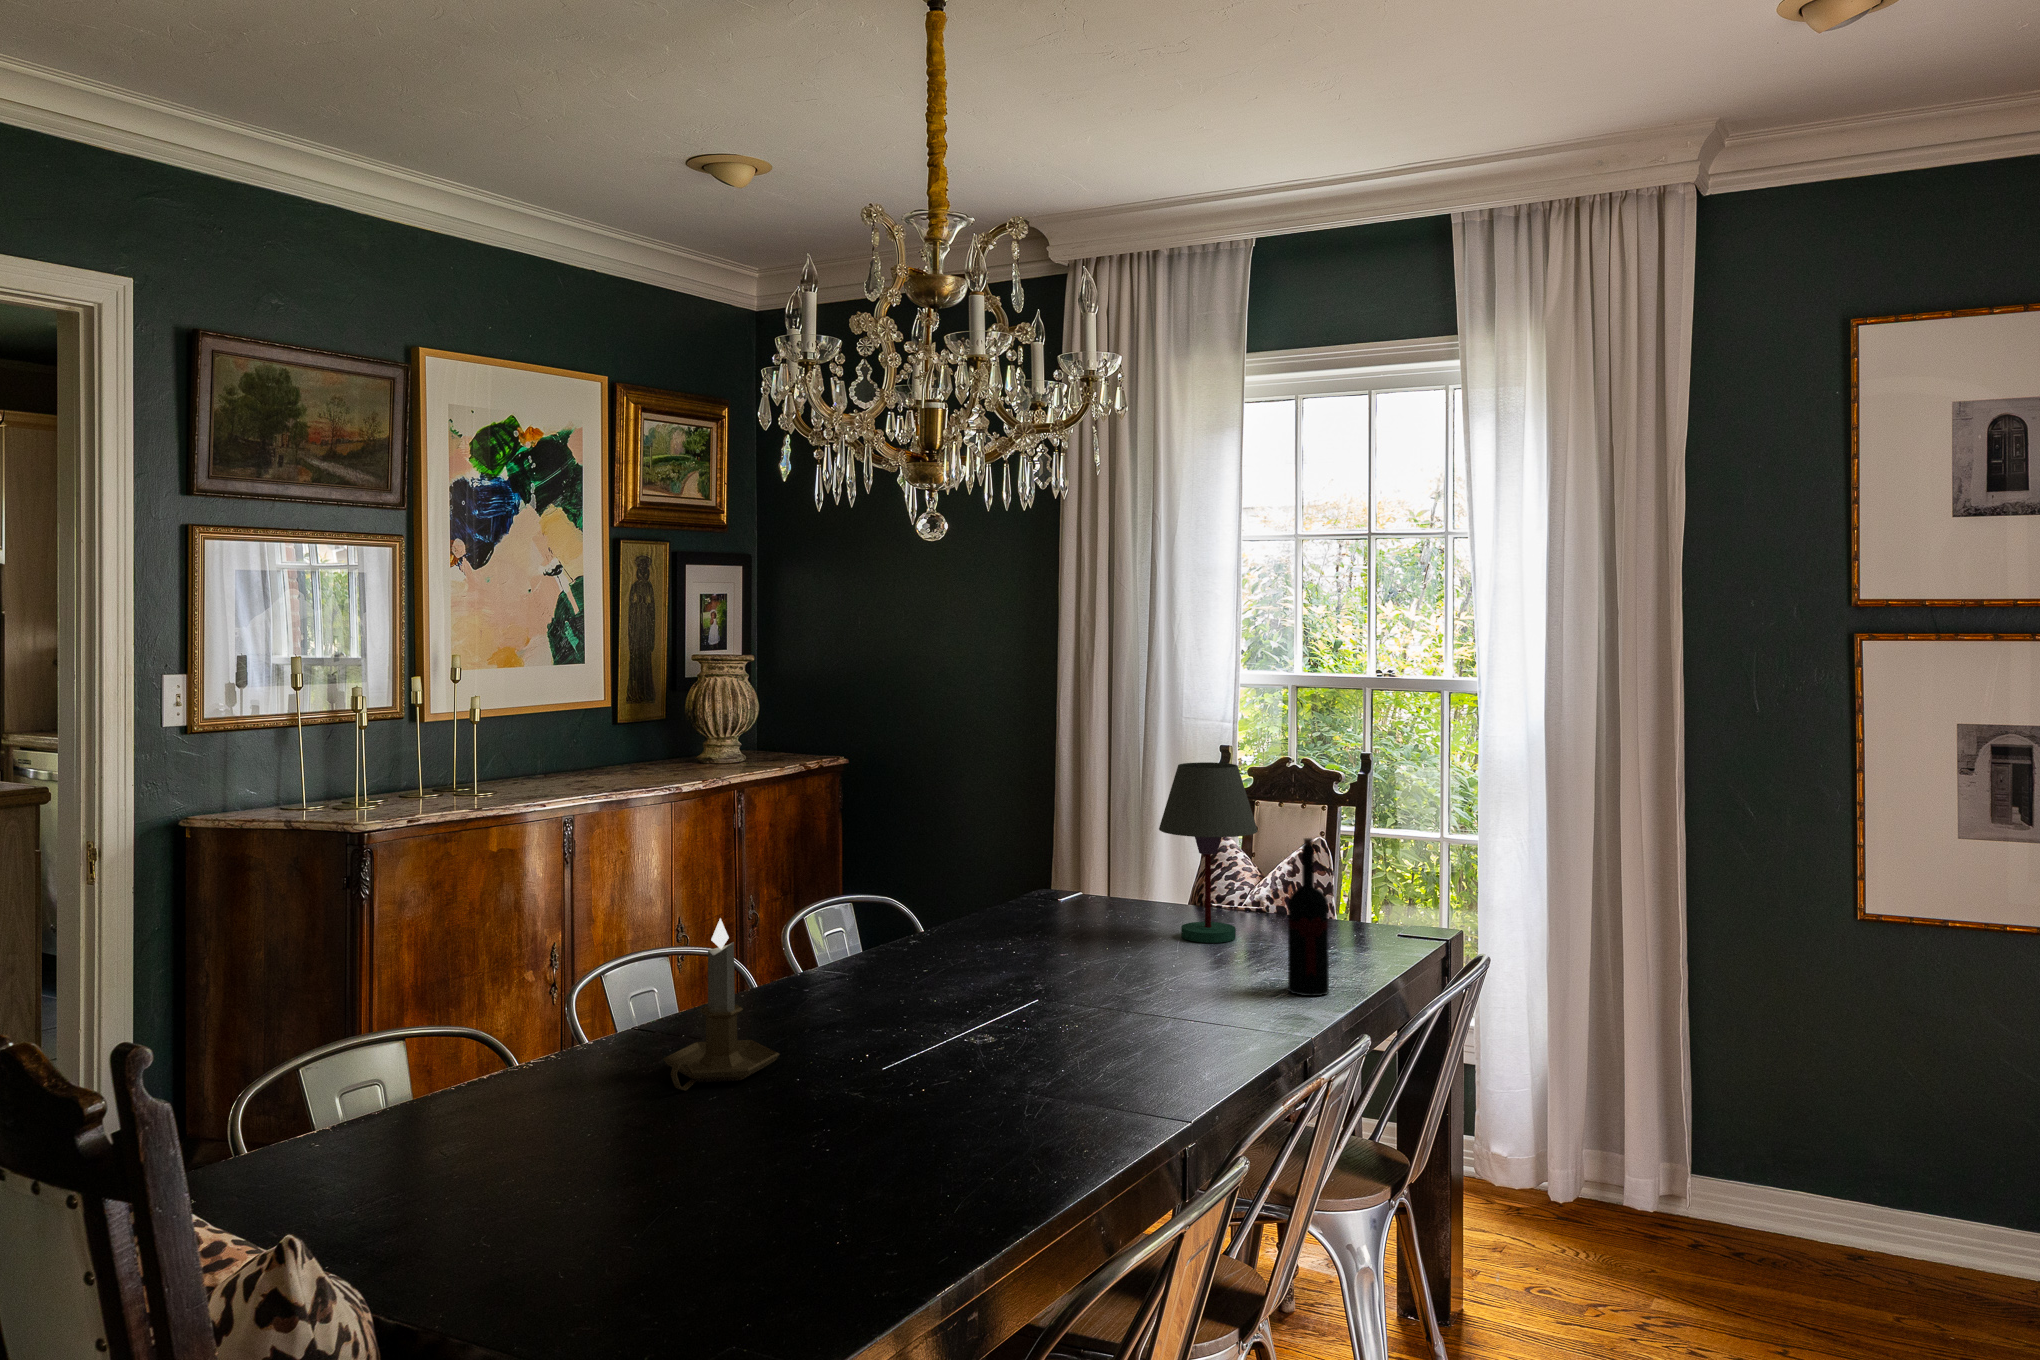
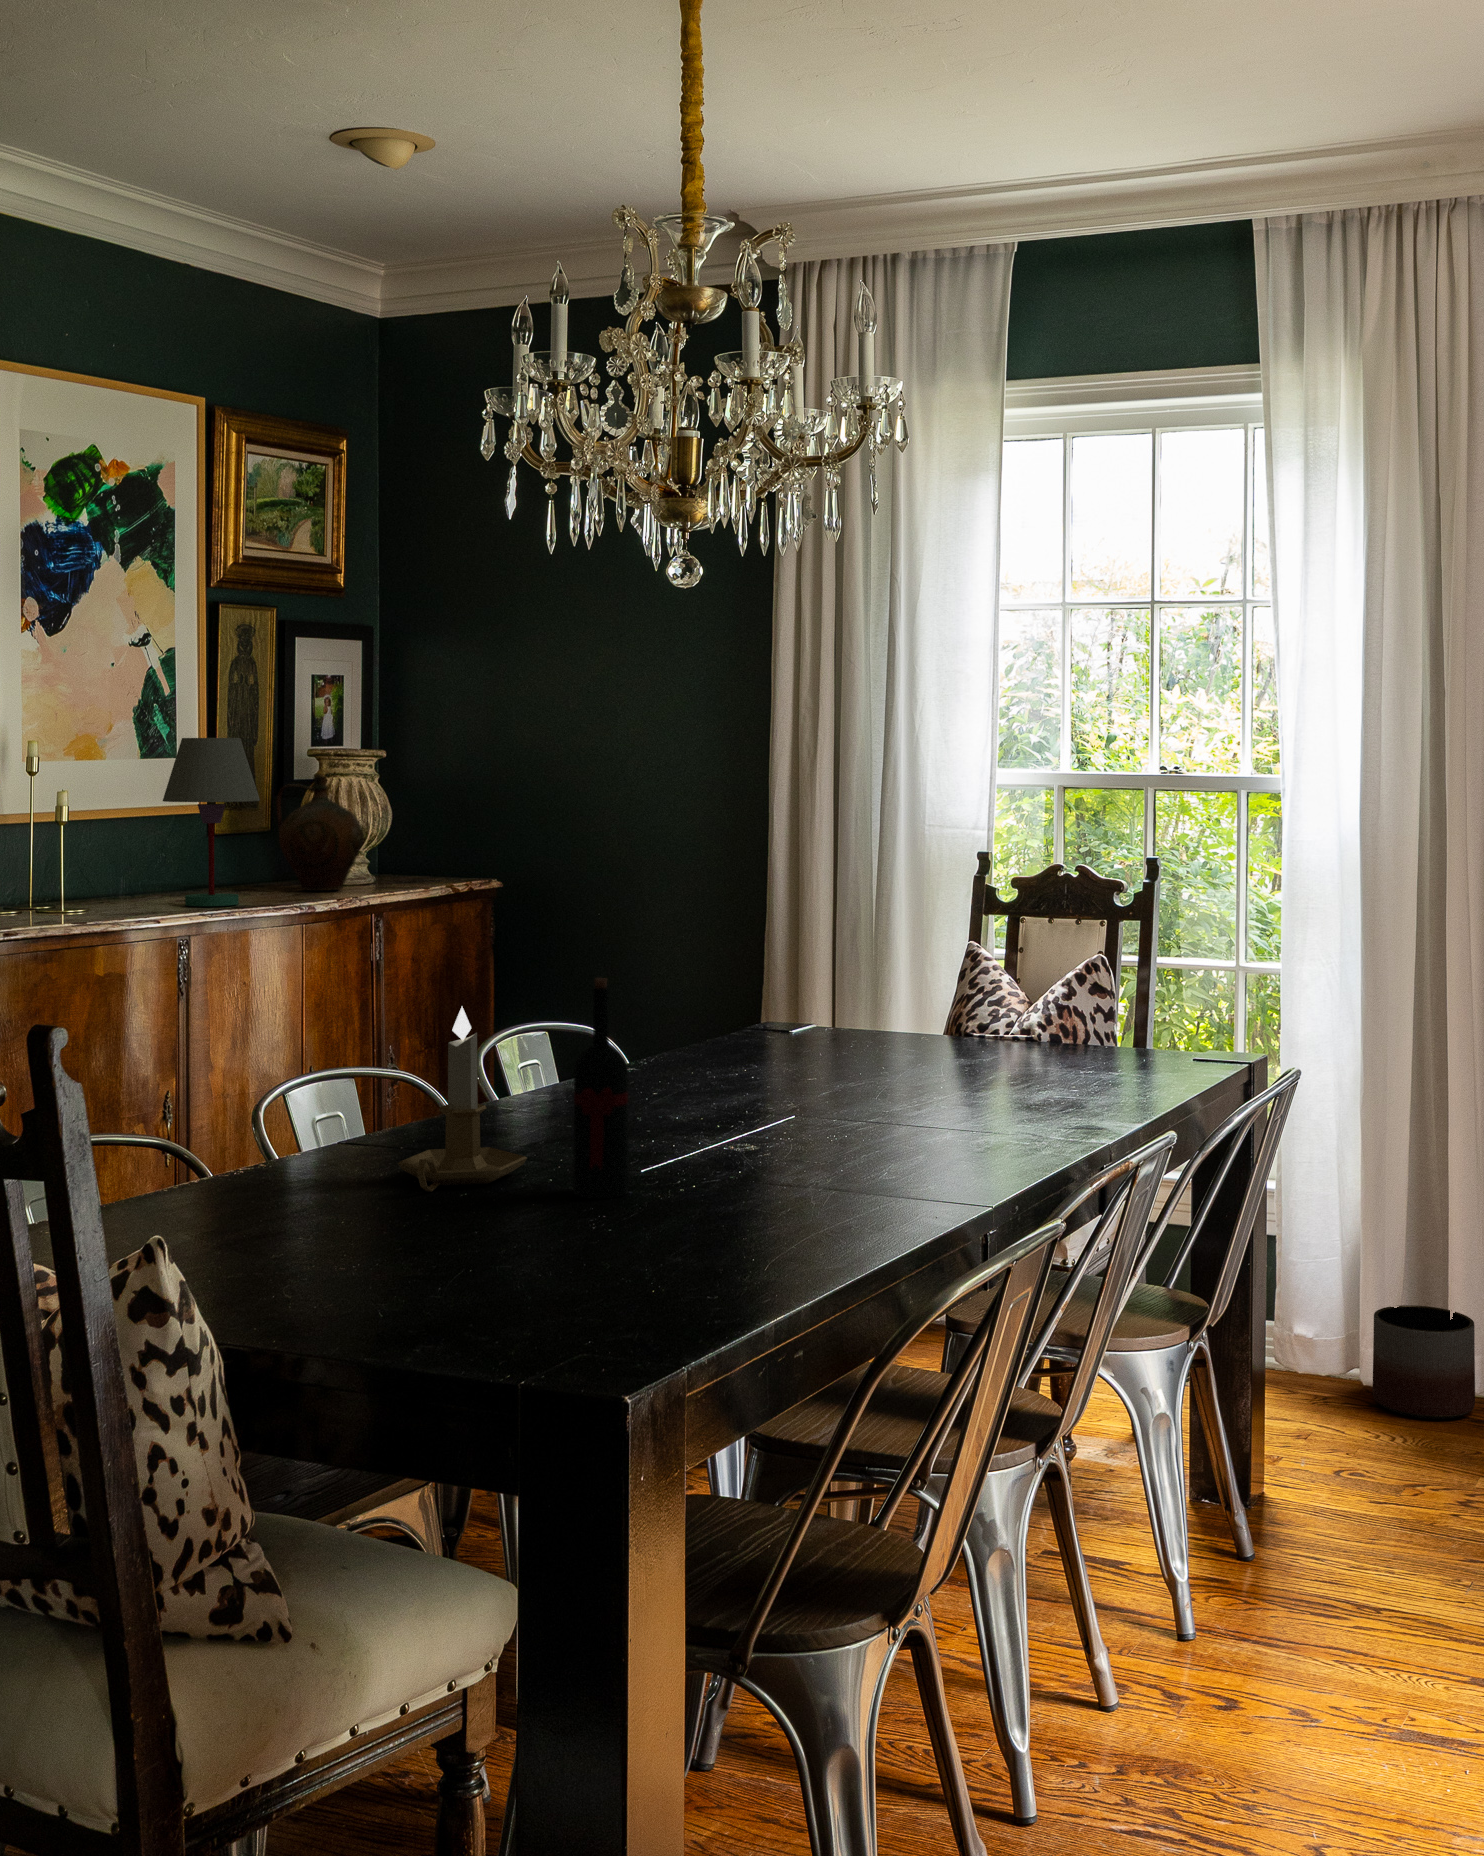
ceramic jug: none [662,677,731,769] -> present [277,776,364,891]
table lamp: present [1159,762,1258,943] -> present [163,738,260,906]
wine bottle: present [1288,838,1329,996] -> present [573,978,629,1198]
planter: none [1559,1131,1649,1235] -> present [1373,1305,1475,1419]

